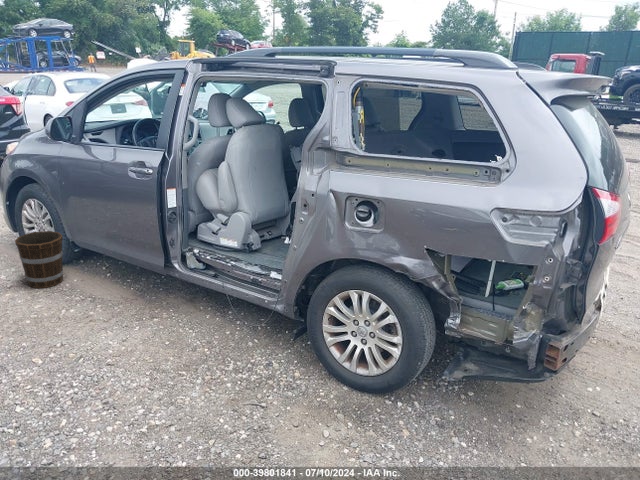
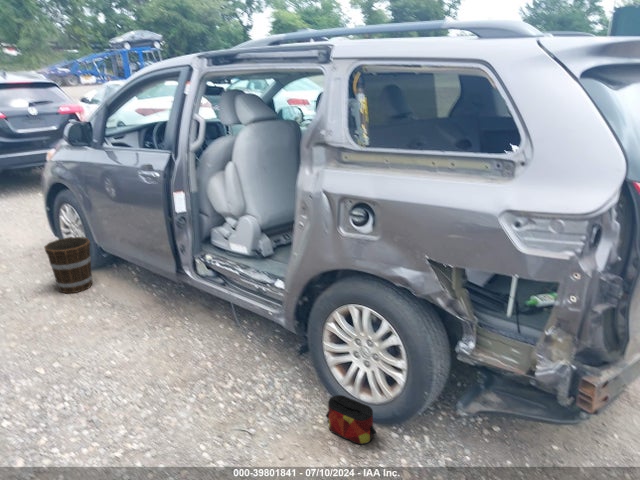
bag: none [326,371,374,412] -> present [326,395,376,444]

